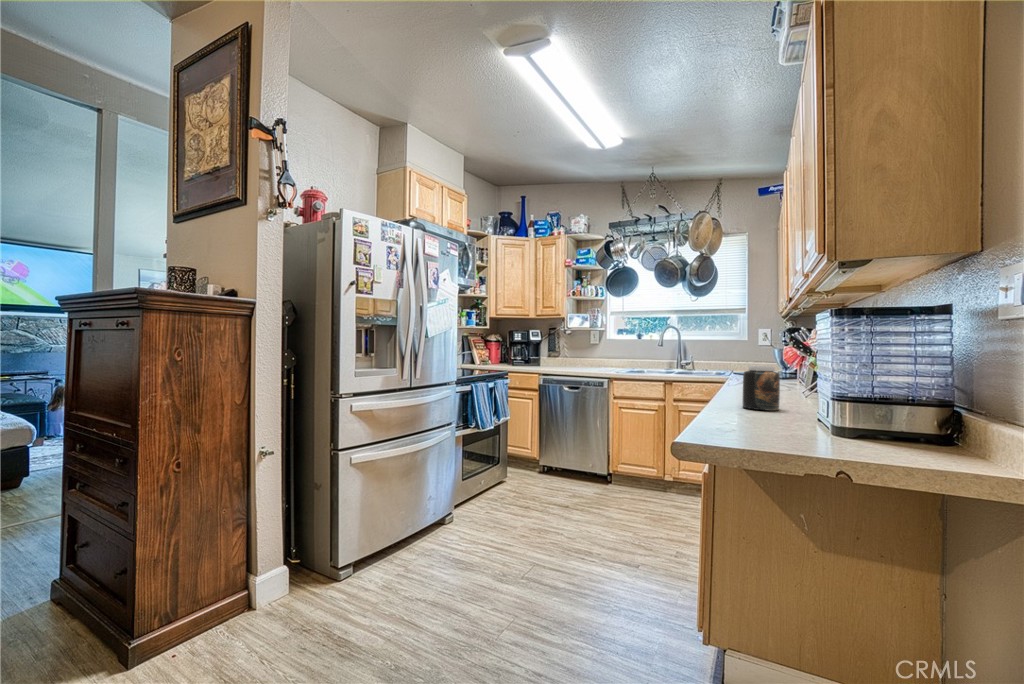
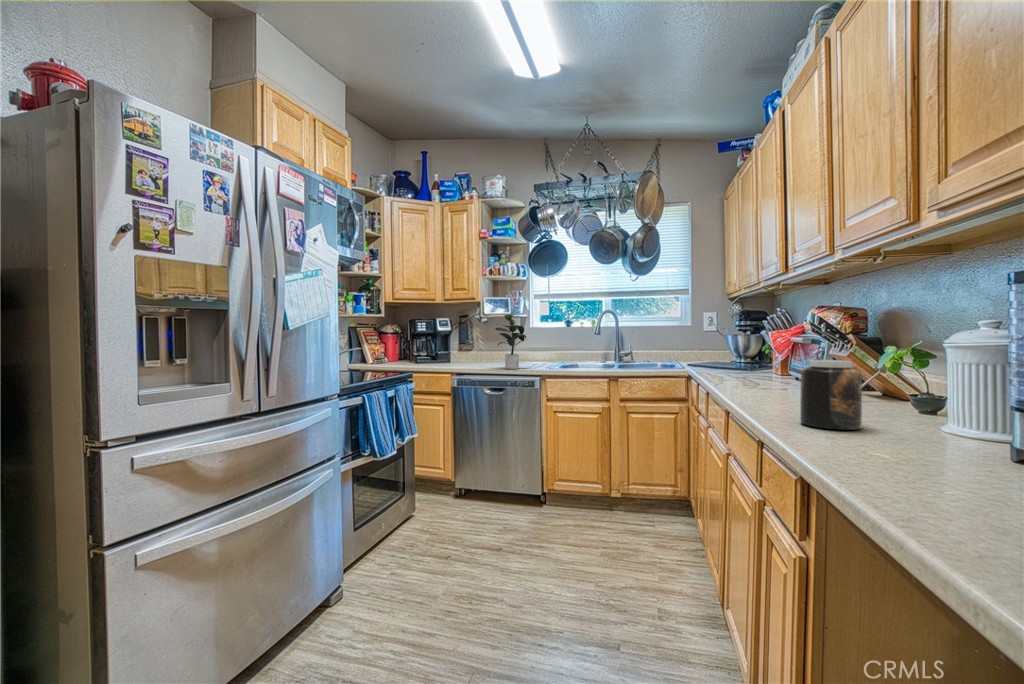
potted plant: none [568,328,608,372] -> present [495,314,526,369]

